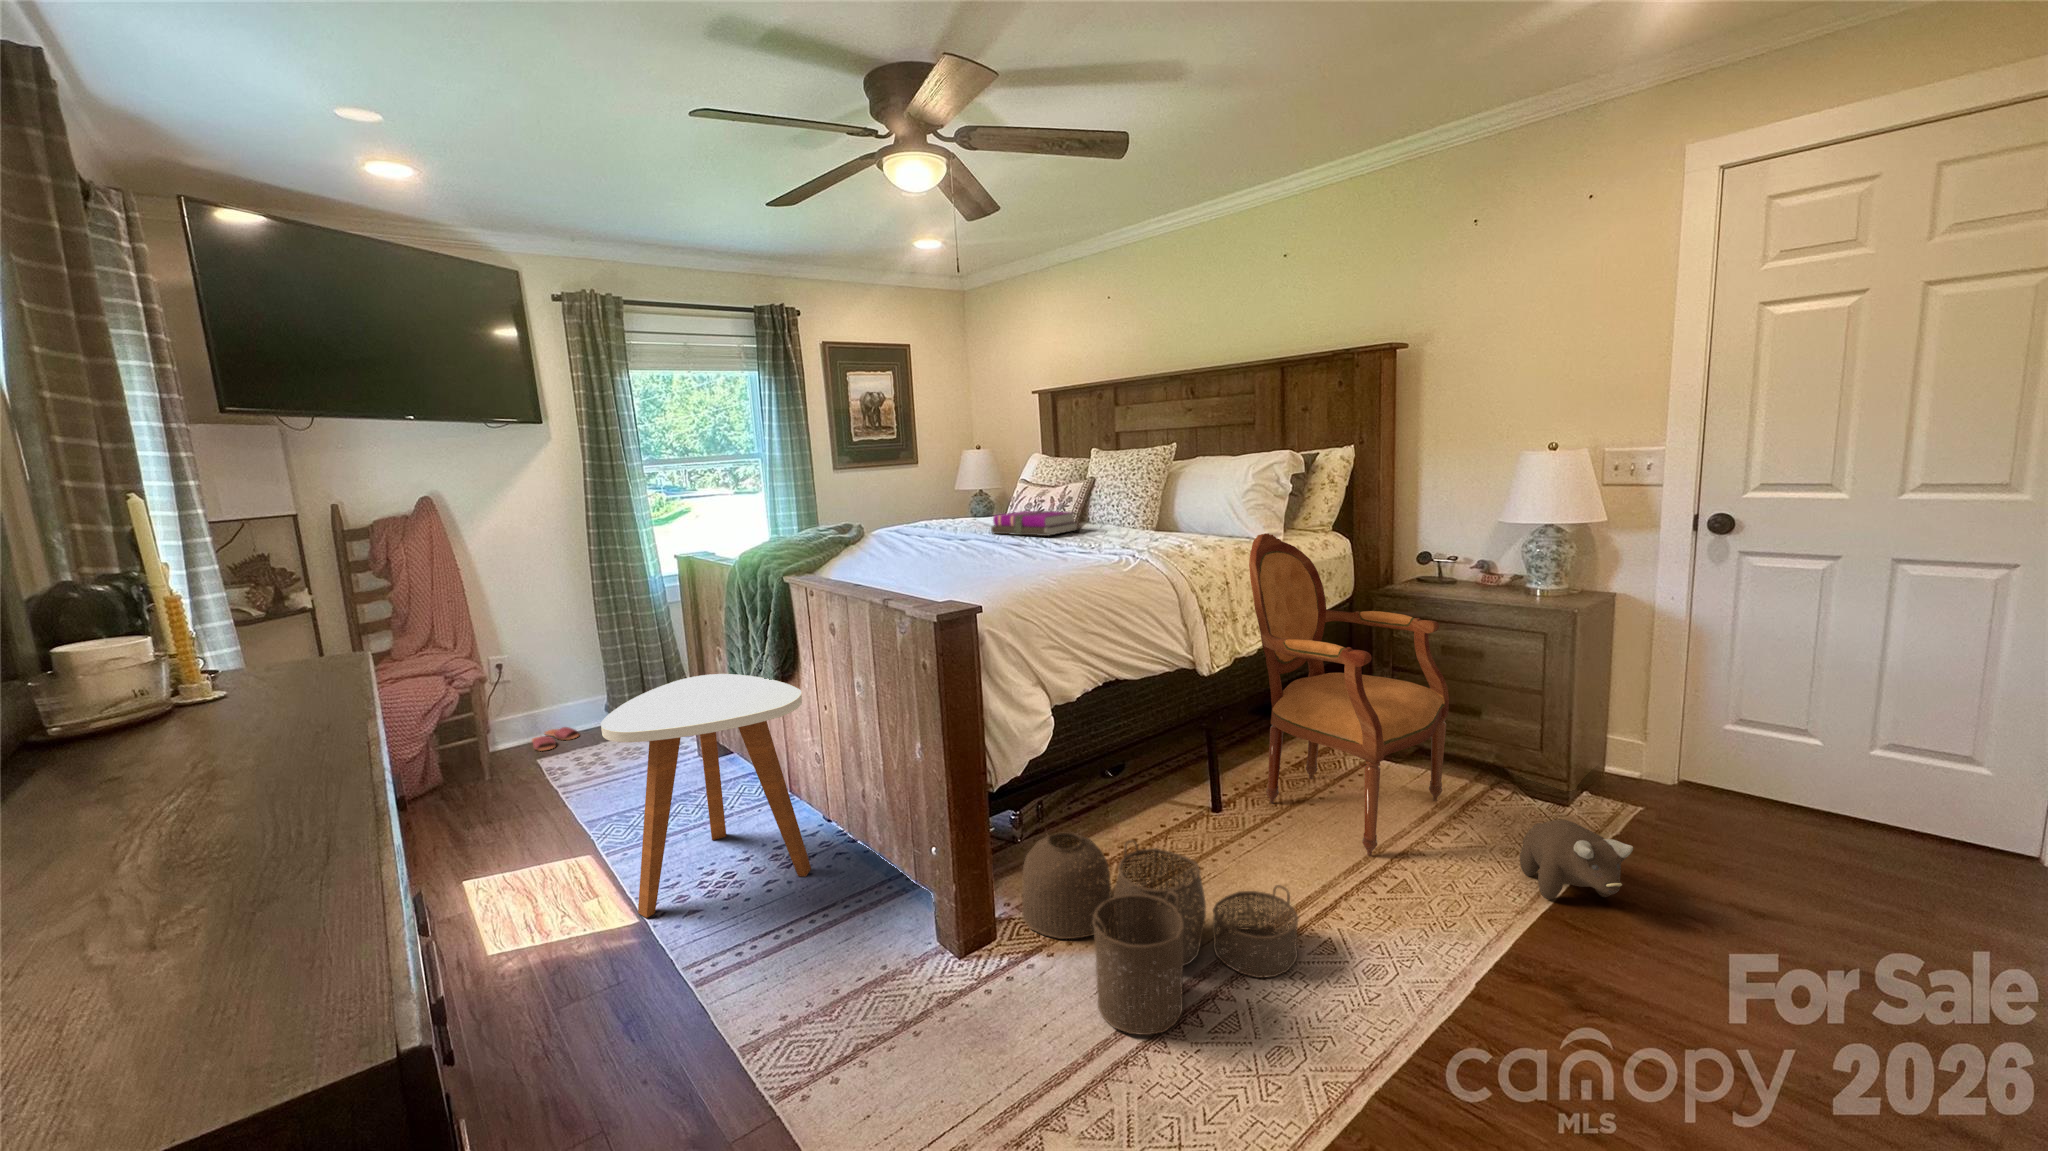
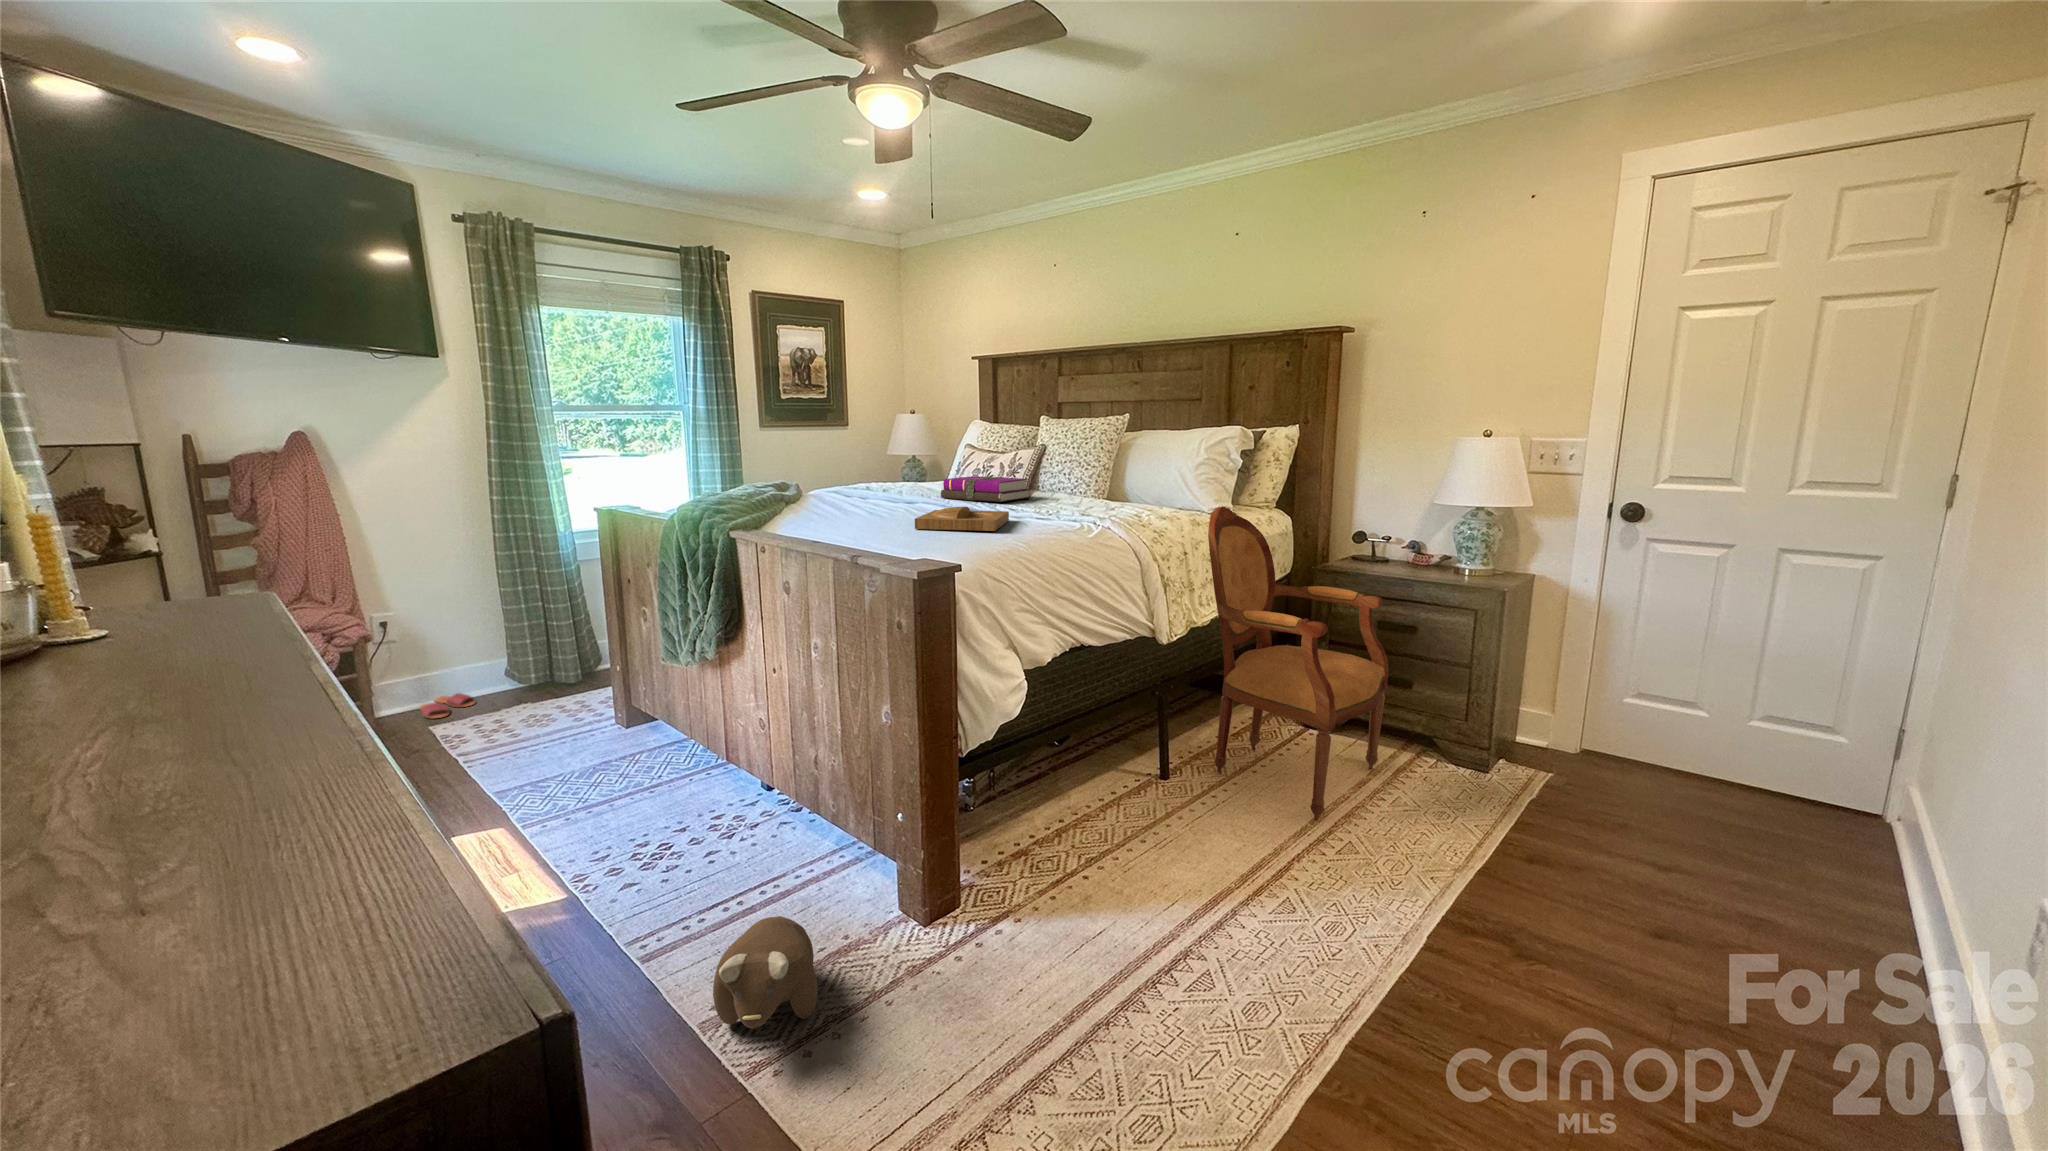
tray: none [954,545,1049,568] -> present [915,507,1009,531]
side table: present [601,674,811,918] -> none [530,635,756,893]
plush toy: present [1520,820,1633,900] -> present [713,916,818,1029]
woven basket: present [1022,829,1298,1035] -> none [984,794,1263,995]

